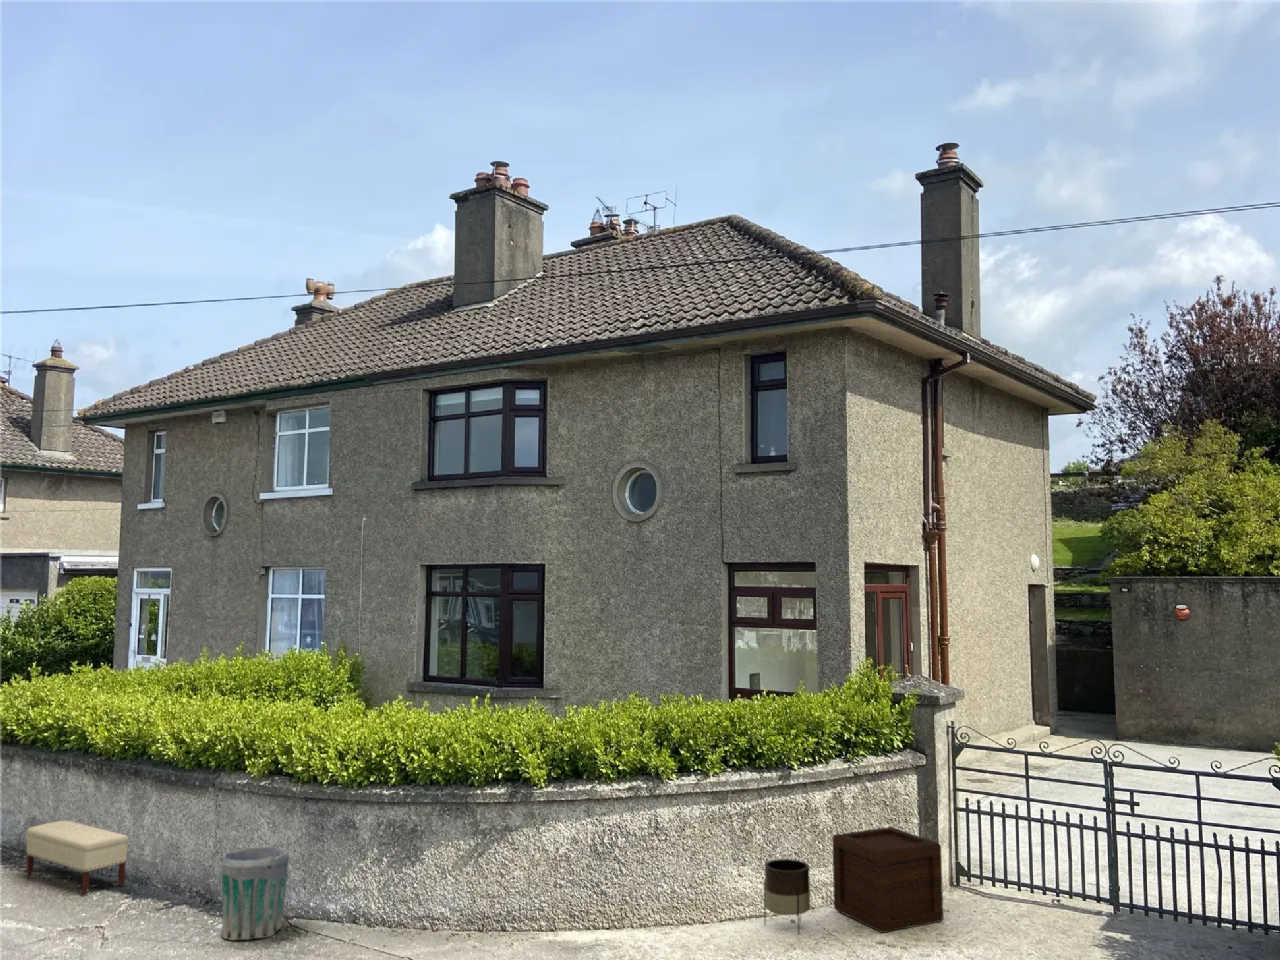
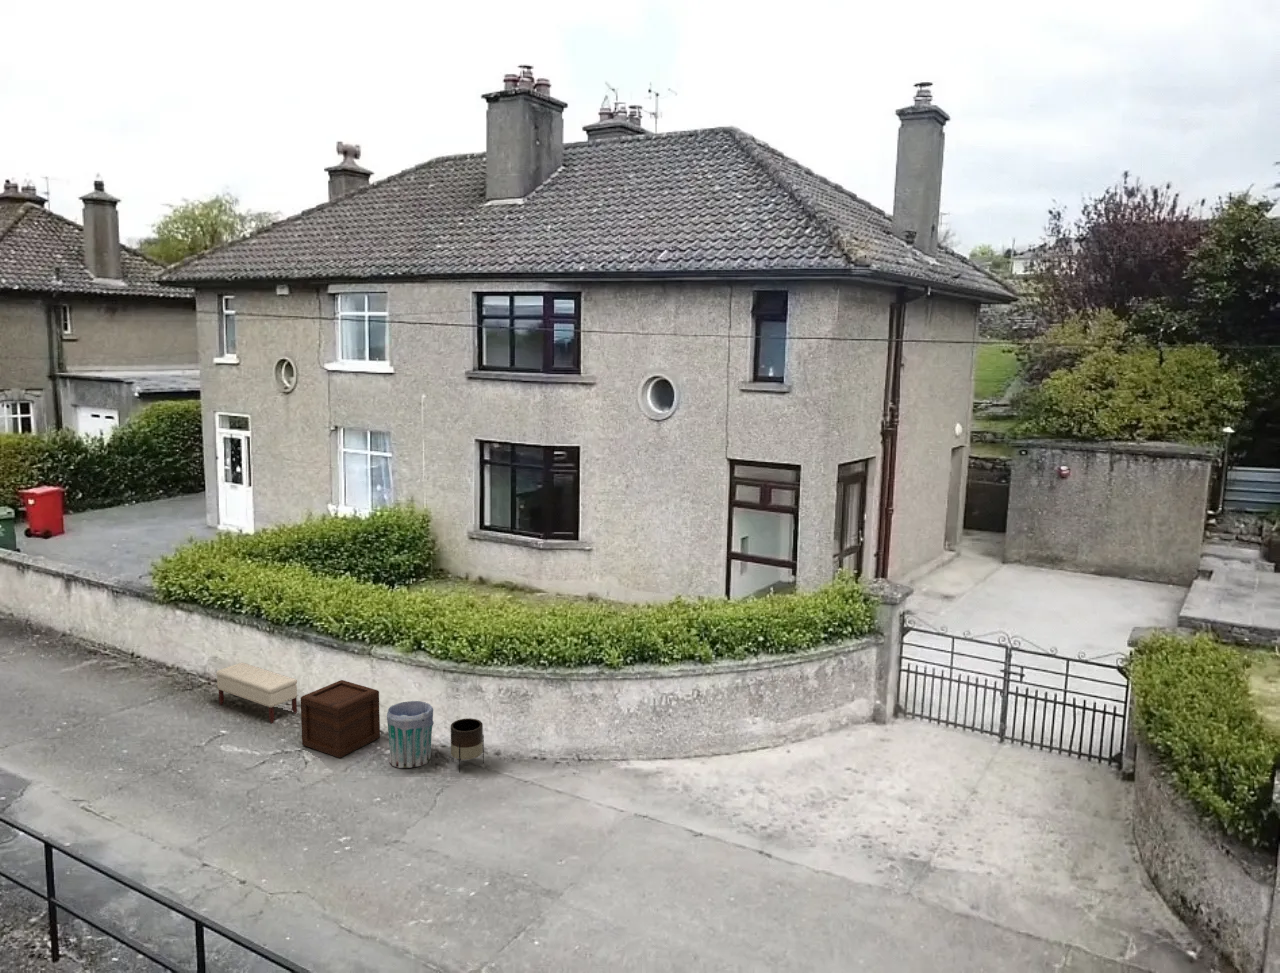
wooden crate: present [833,827,943,933] -> present [300,680,380,758]
planter: present [764,859,810,934] -> present [451,718,484,772]

